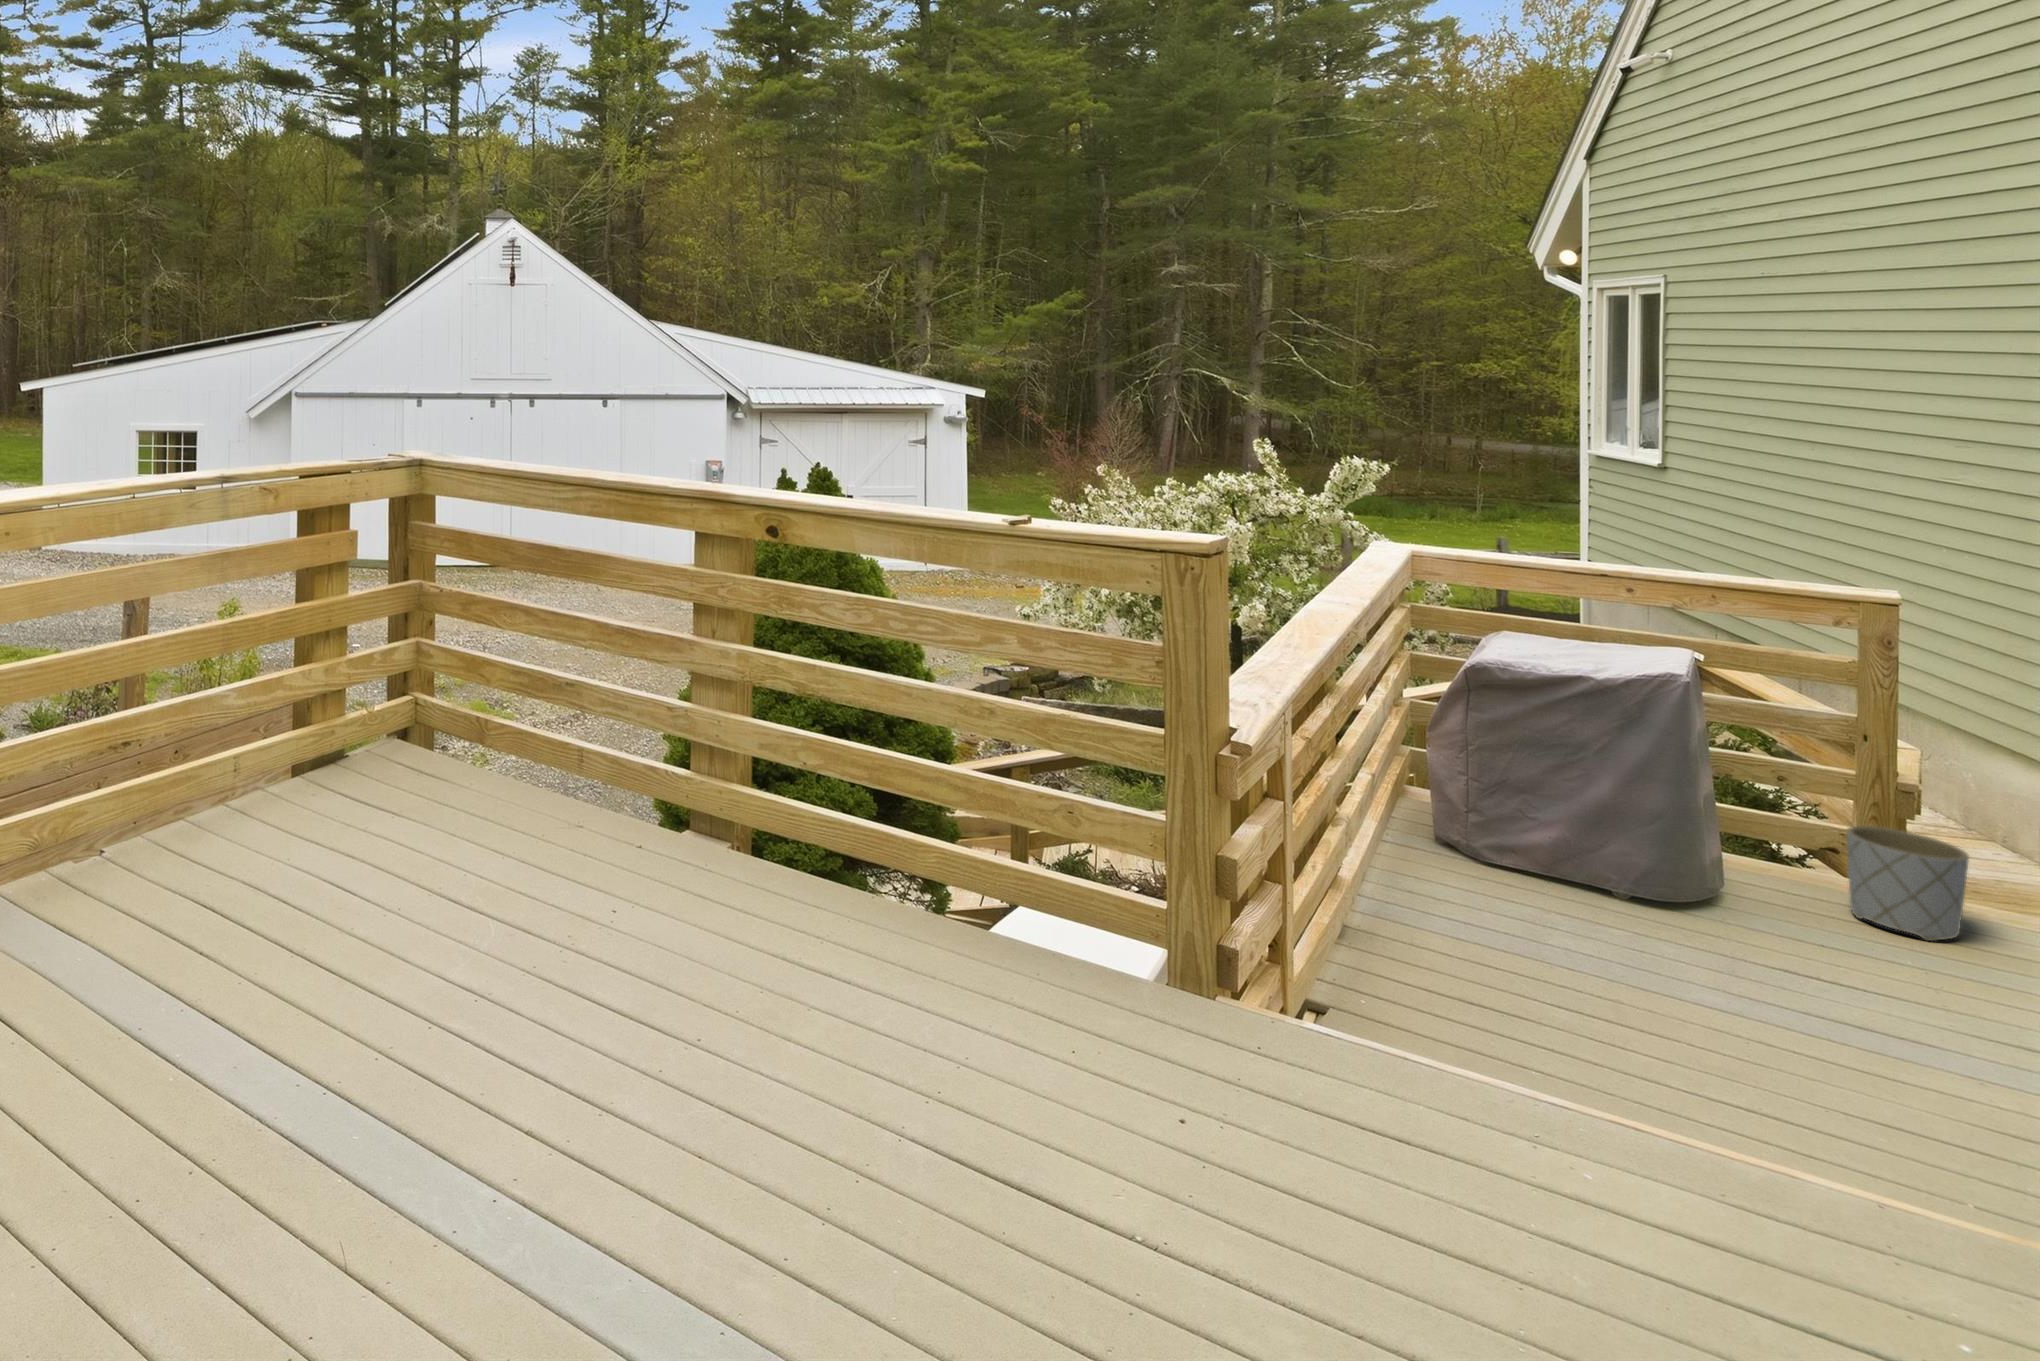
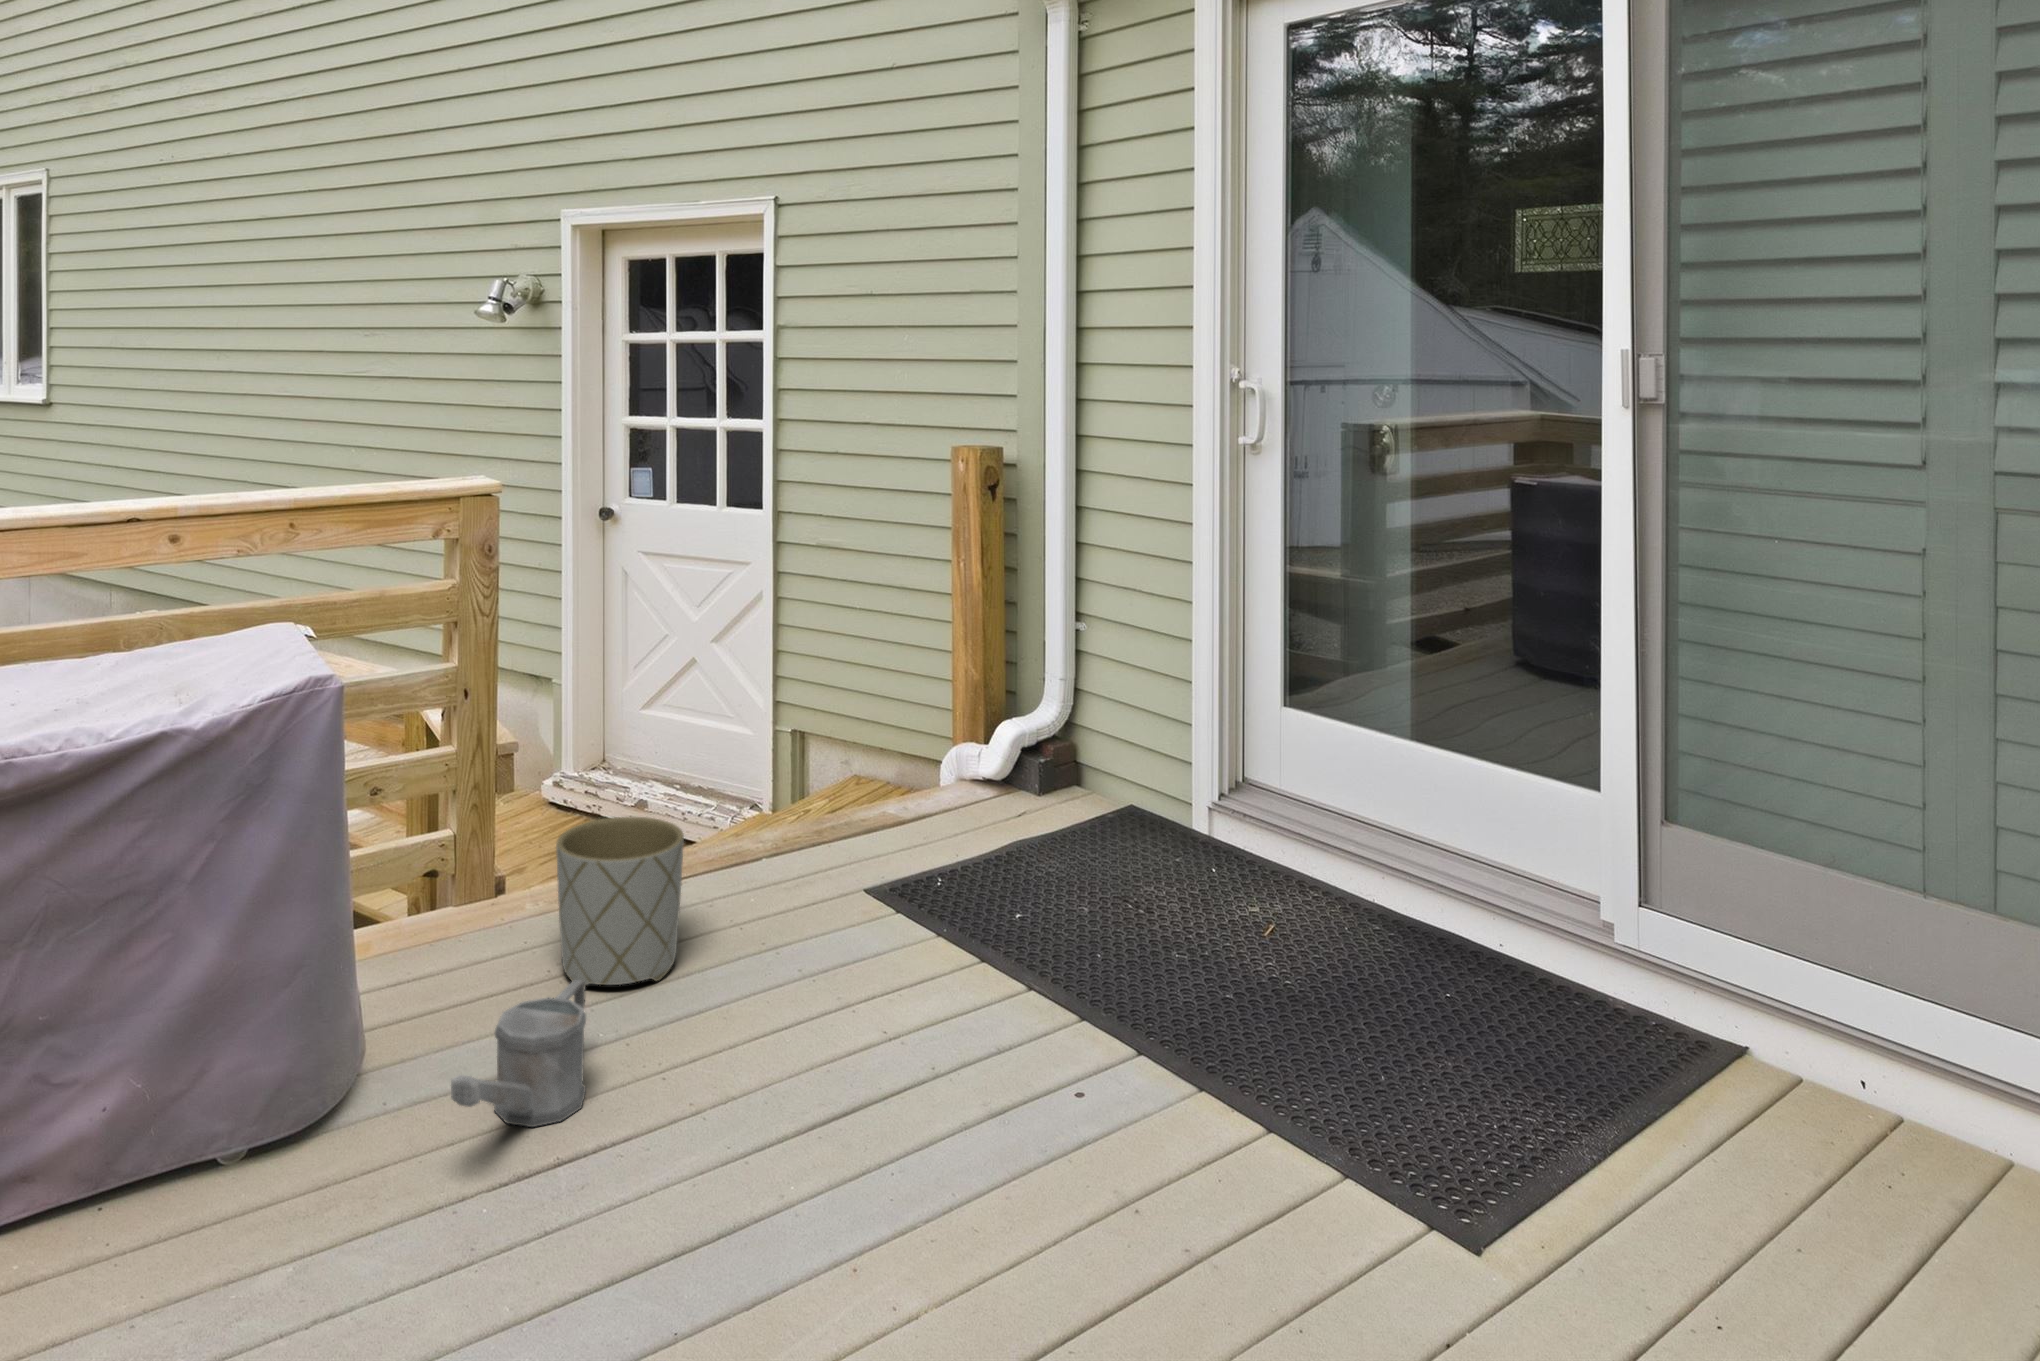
watering can: none [1687,879,1825,948] -> present [451,980,586,1127]

